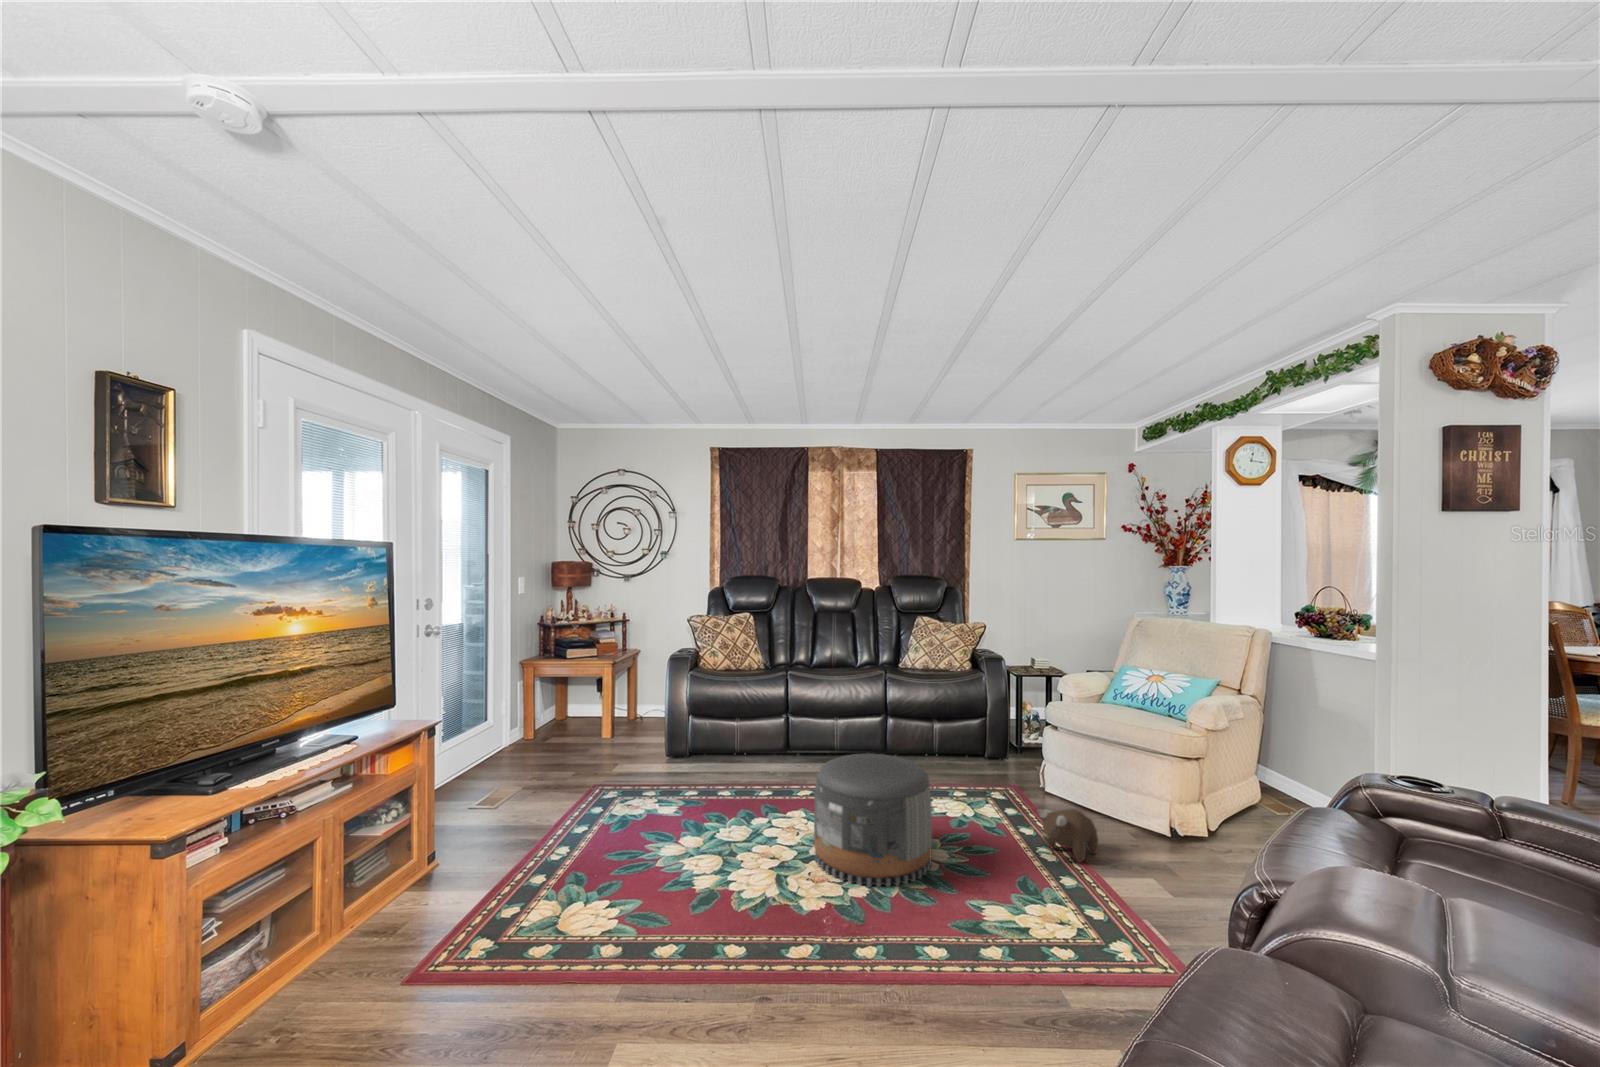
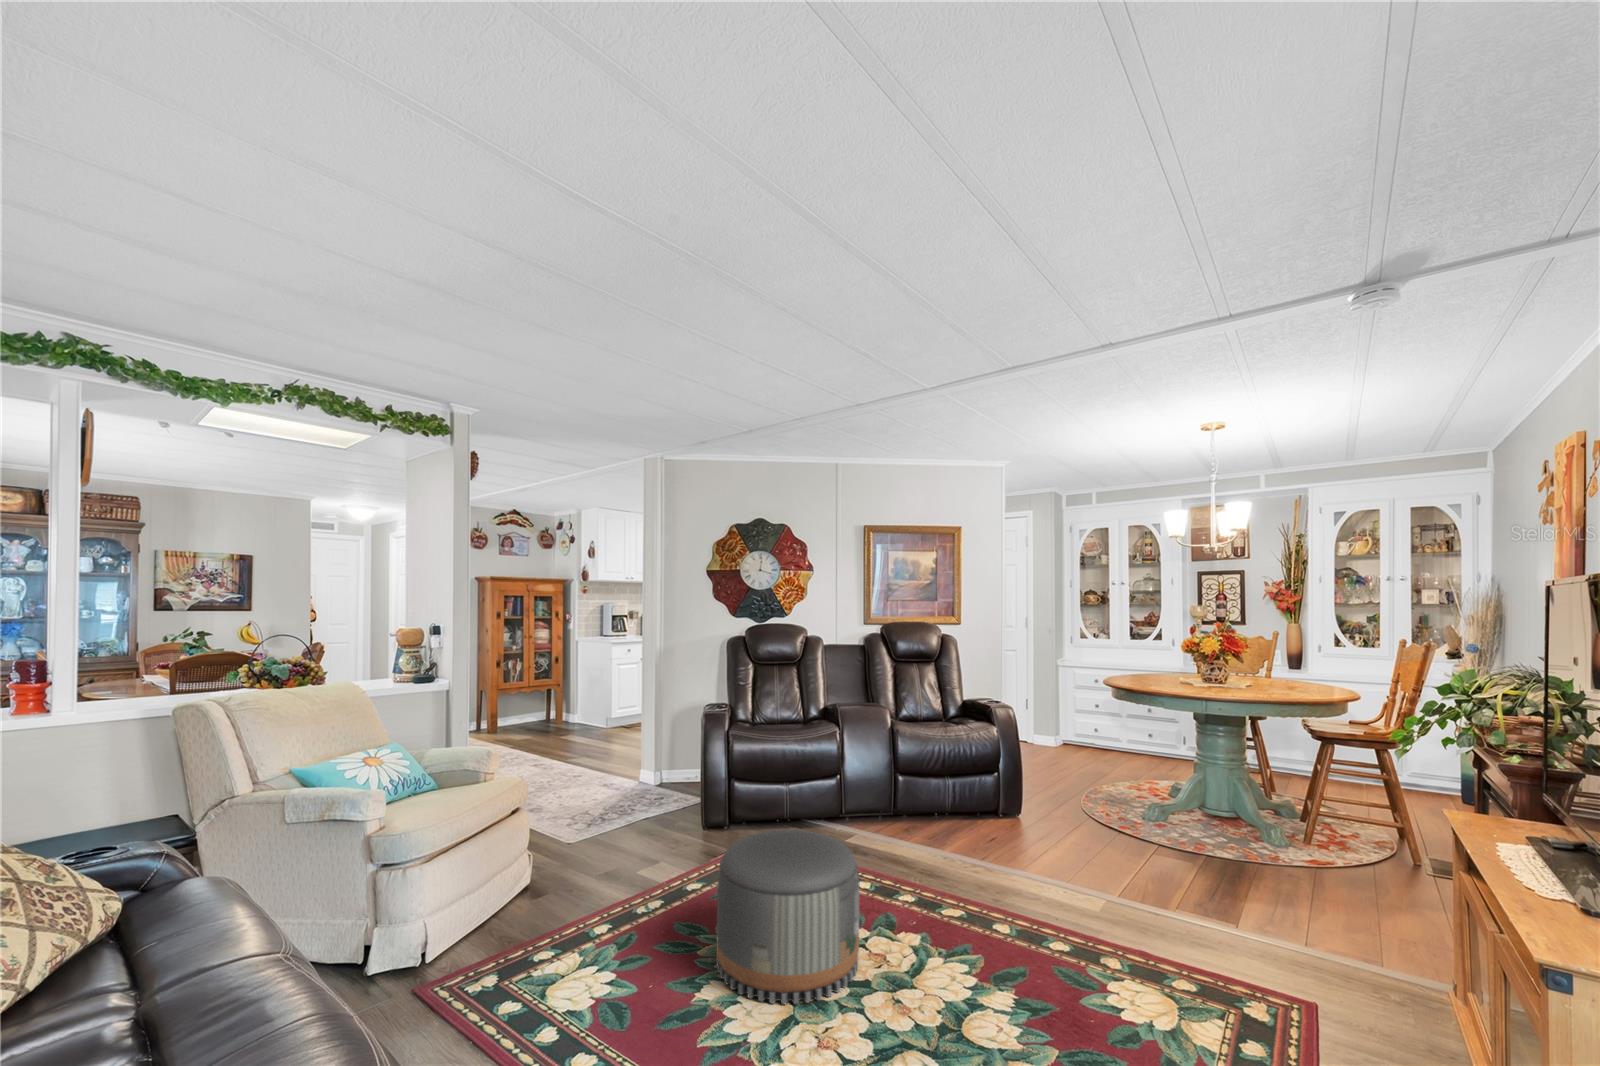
plush toy: present [1037,809,1098,862] -> none [587,844,658,903]

